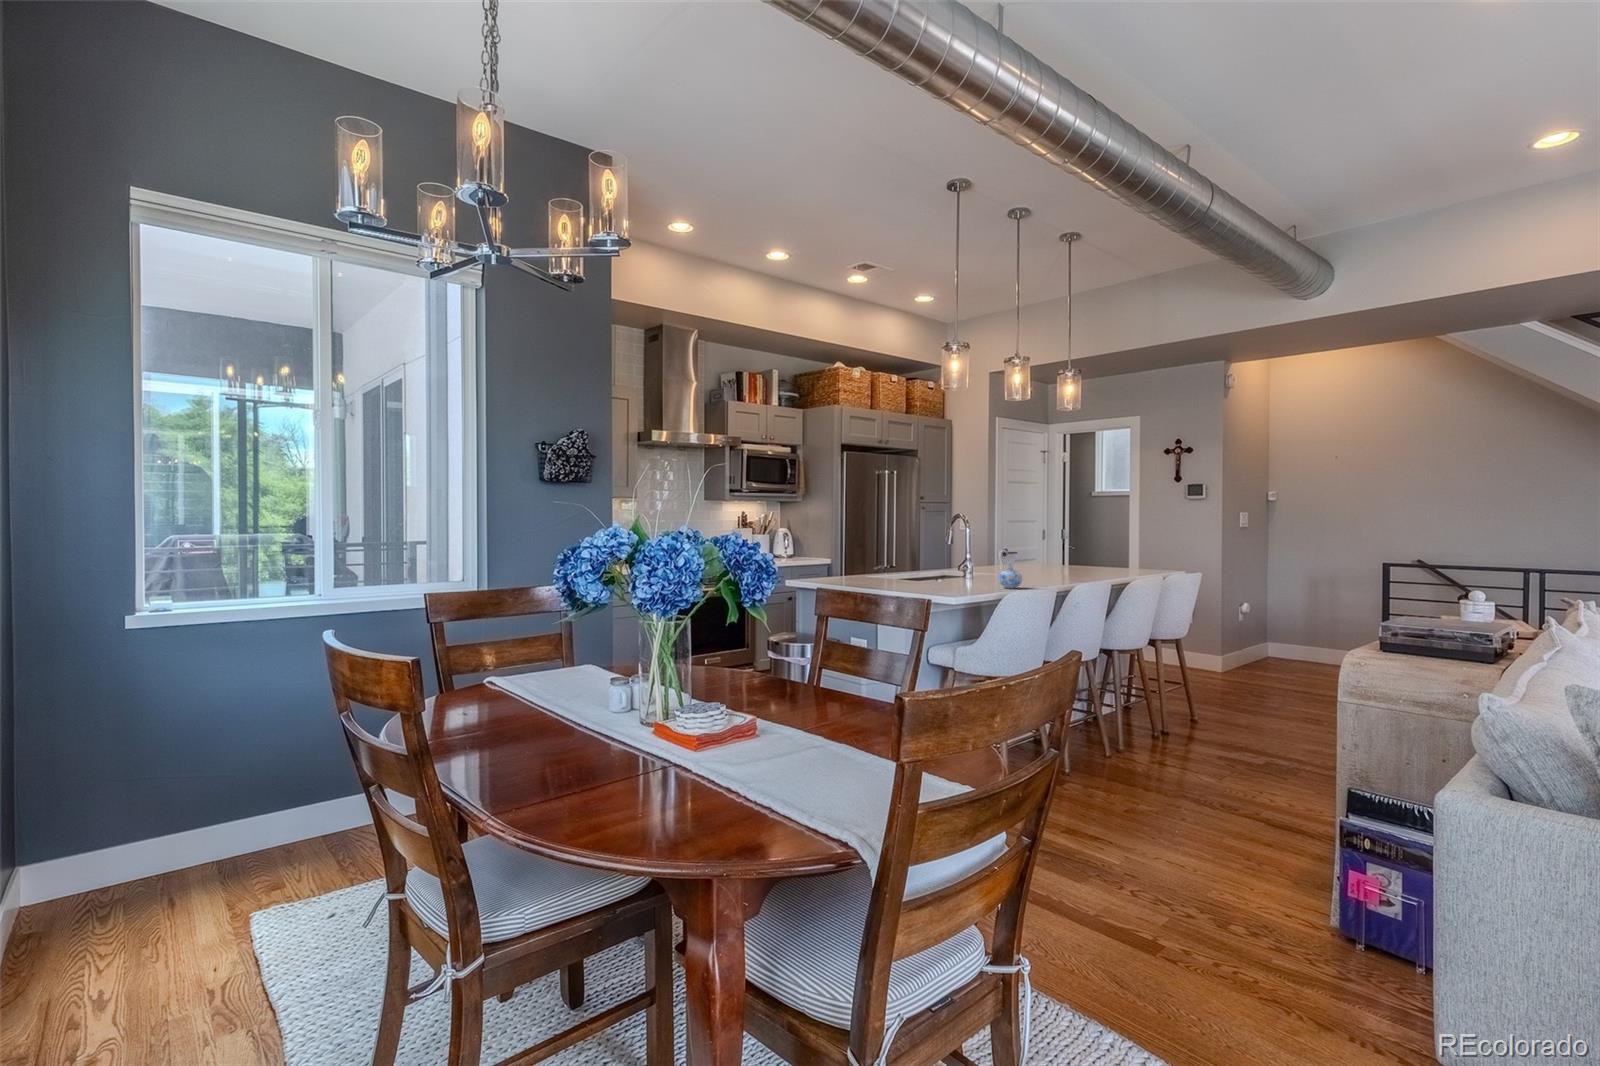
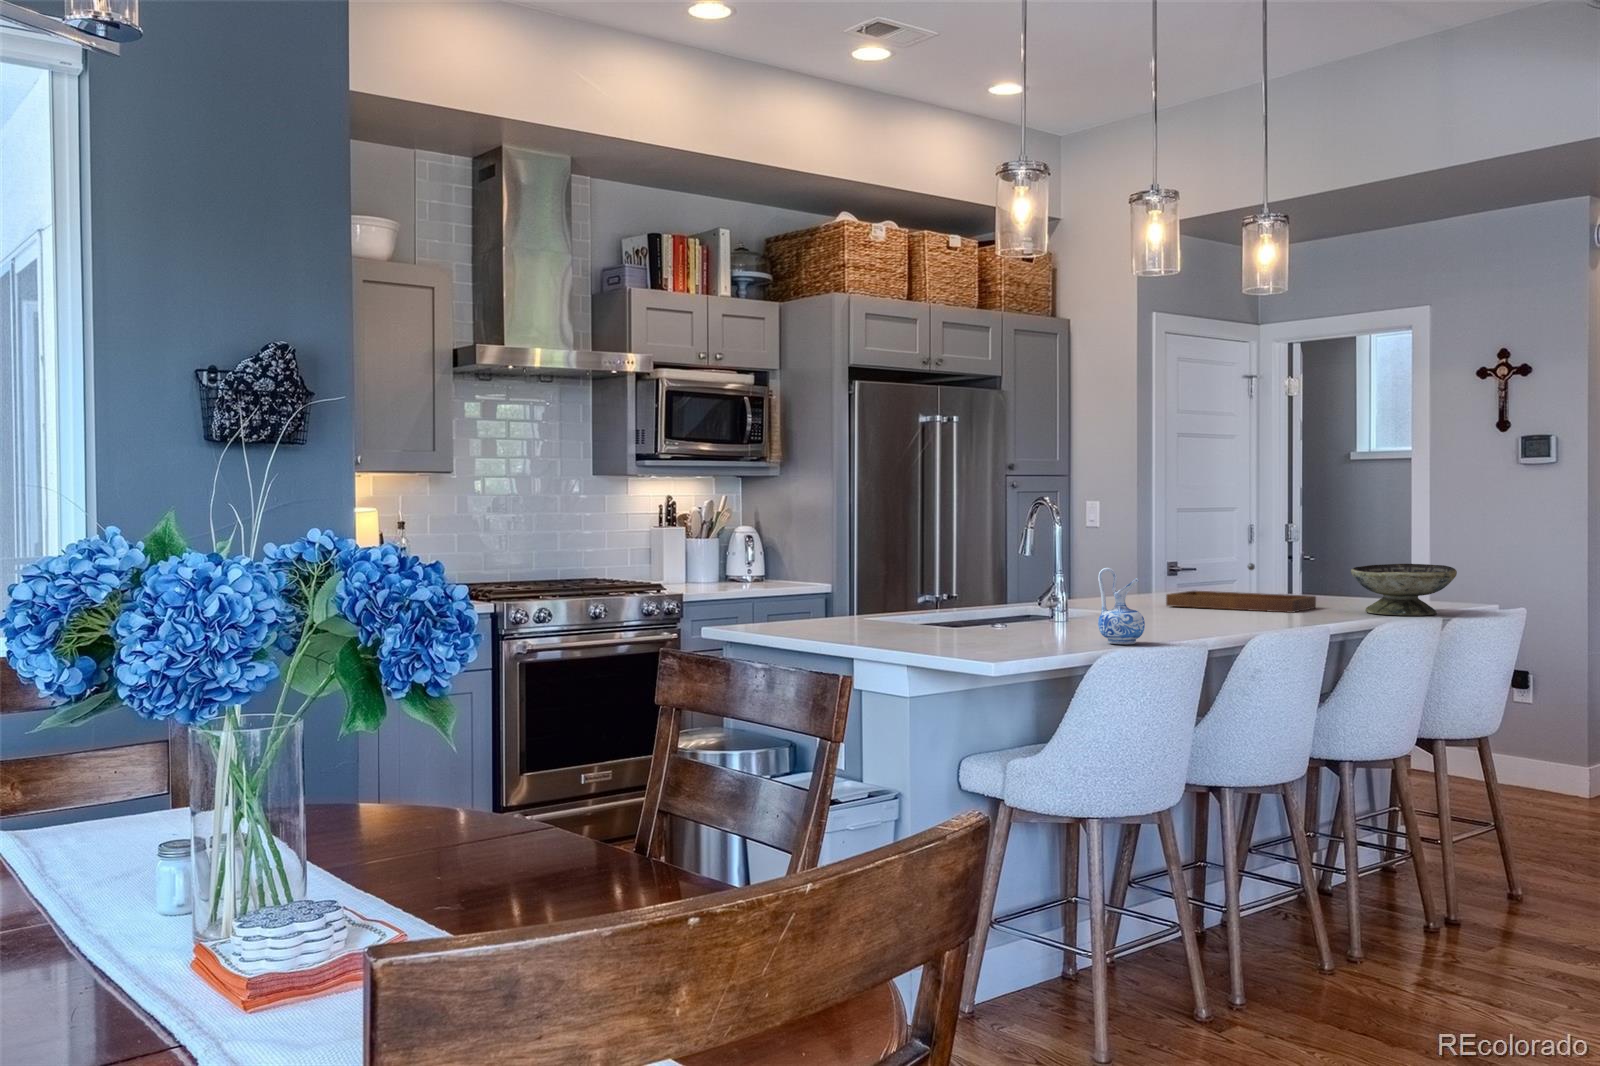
tray: none [1017,549,1094,575] -> present [1166,563,1316,613]
decorative bowl: none [1114,550,1167,576] -> present [1351,564,1457,616]

